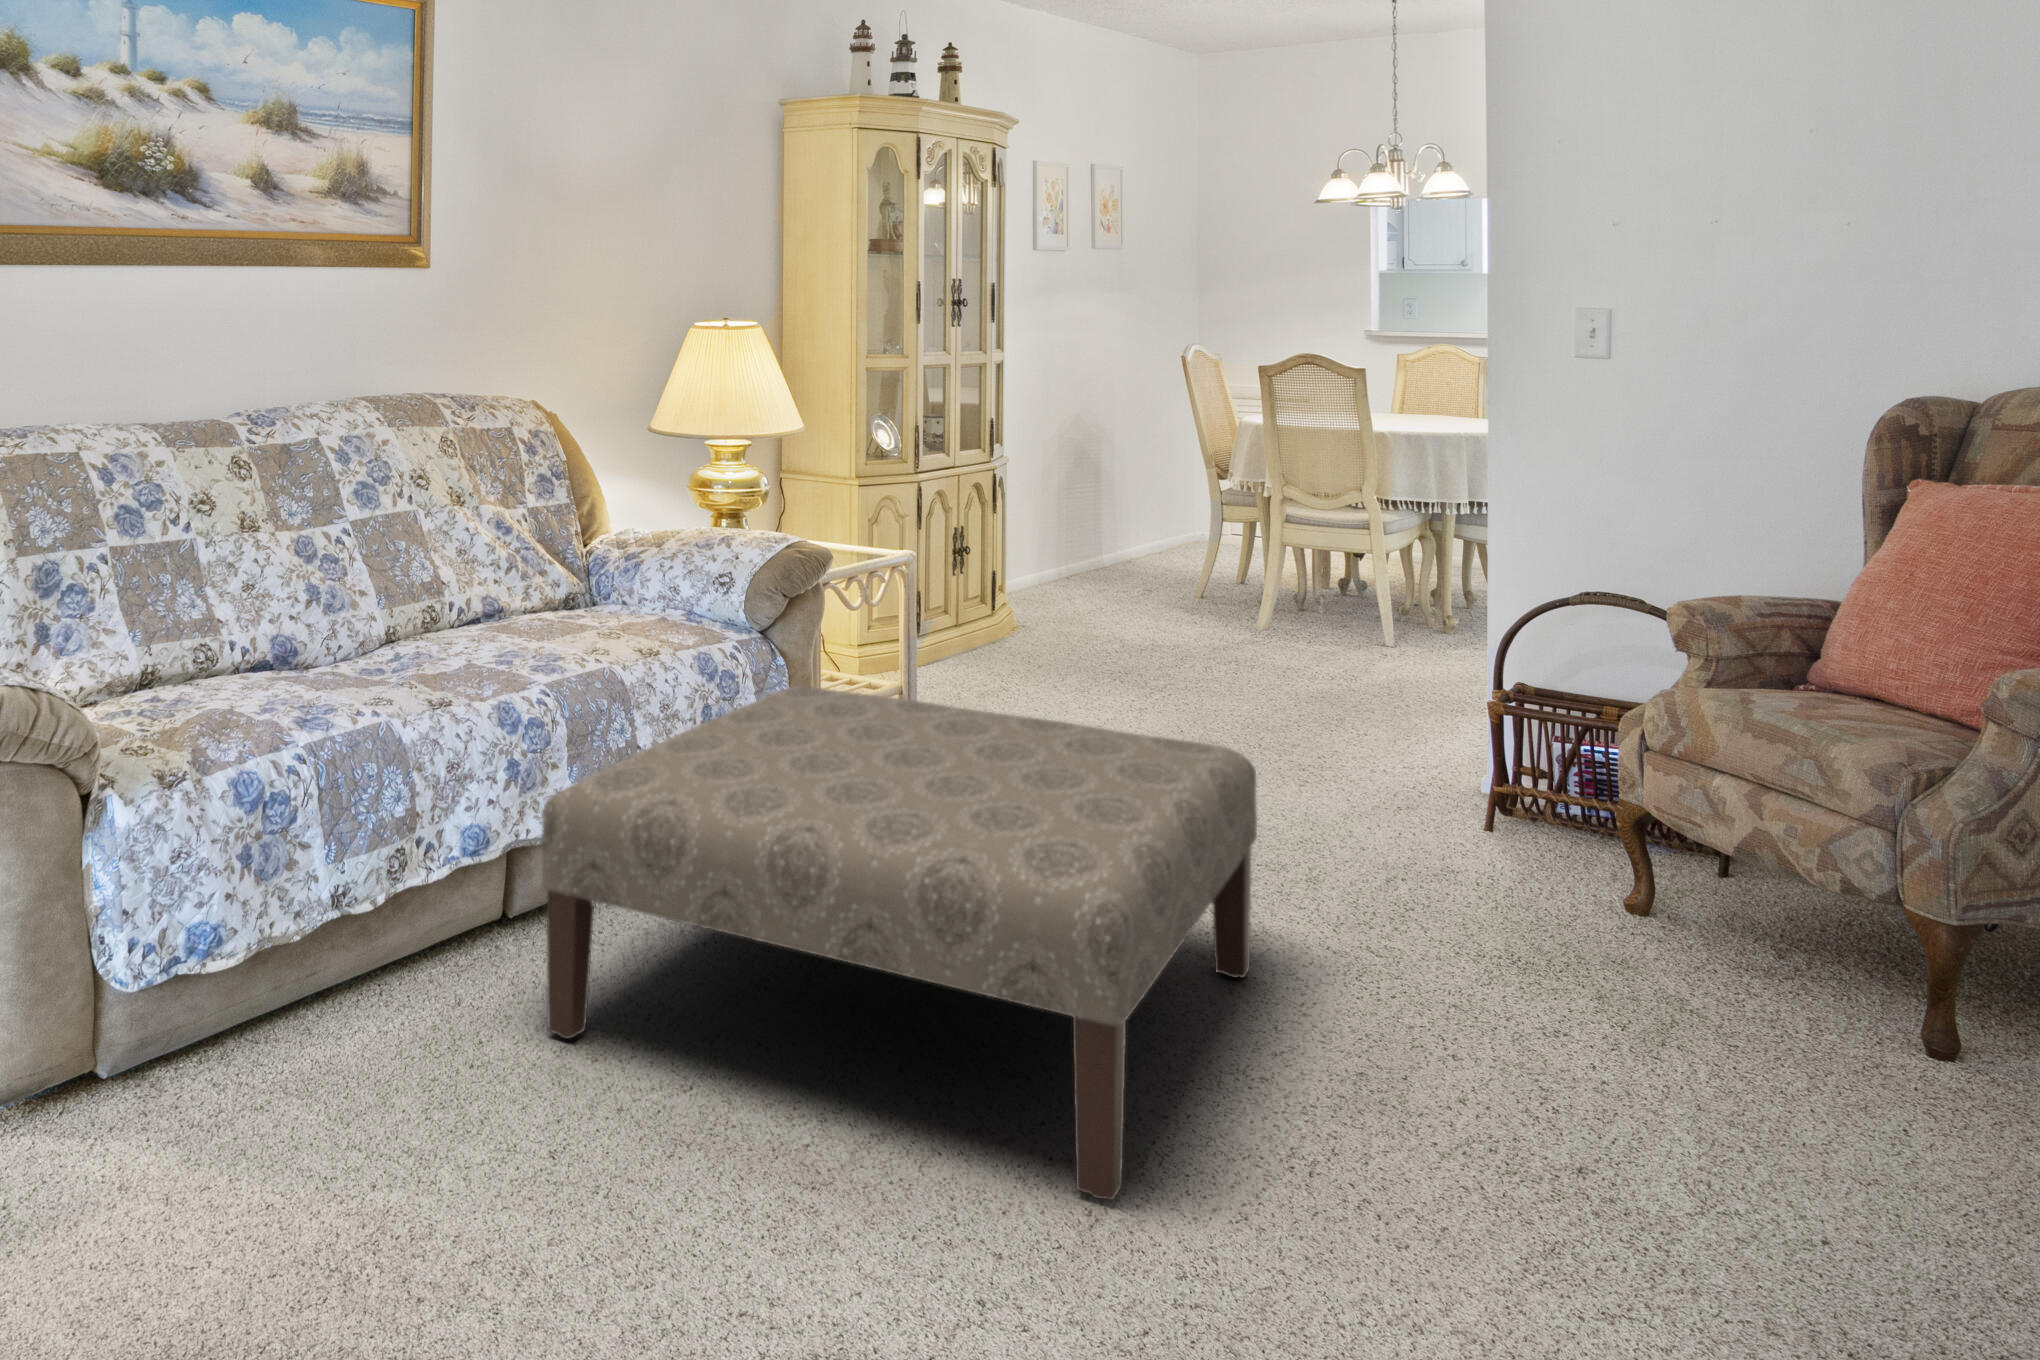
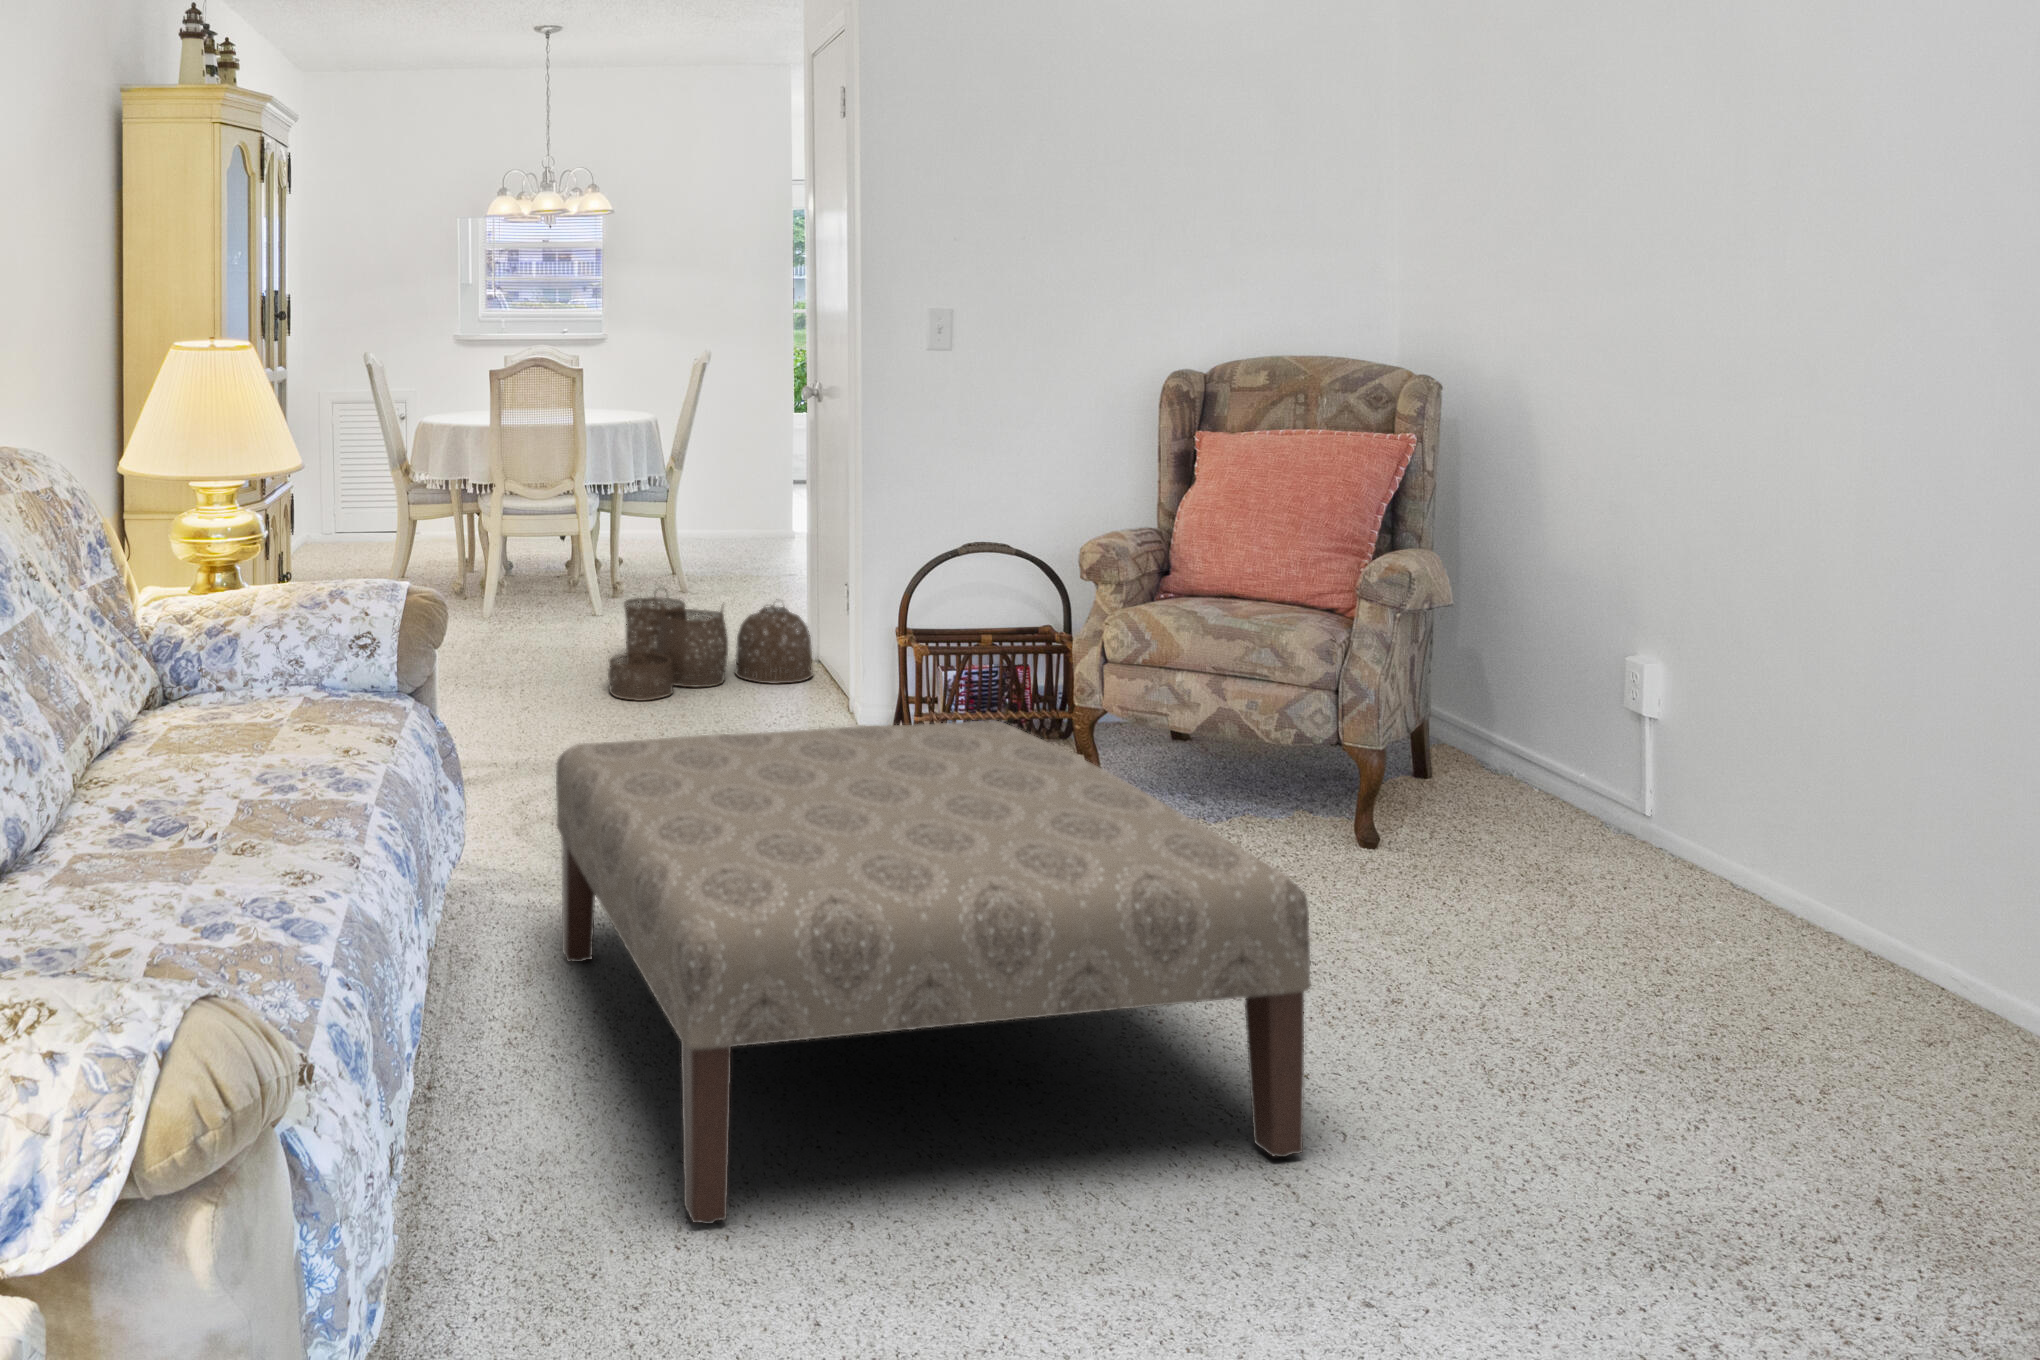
woven basket: none [1242,613,1537,745] -> present [608,596,813,701]

